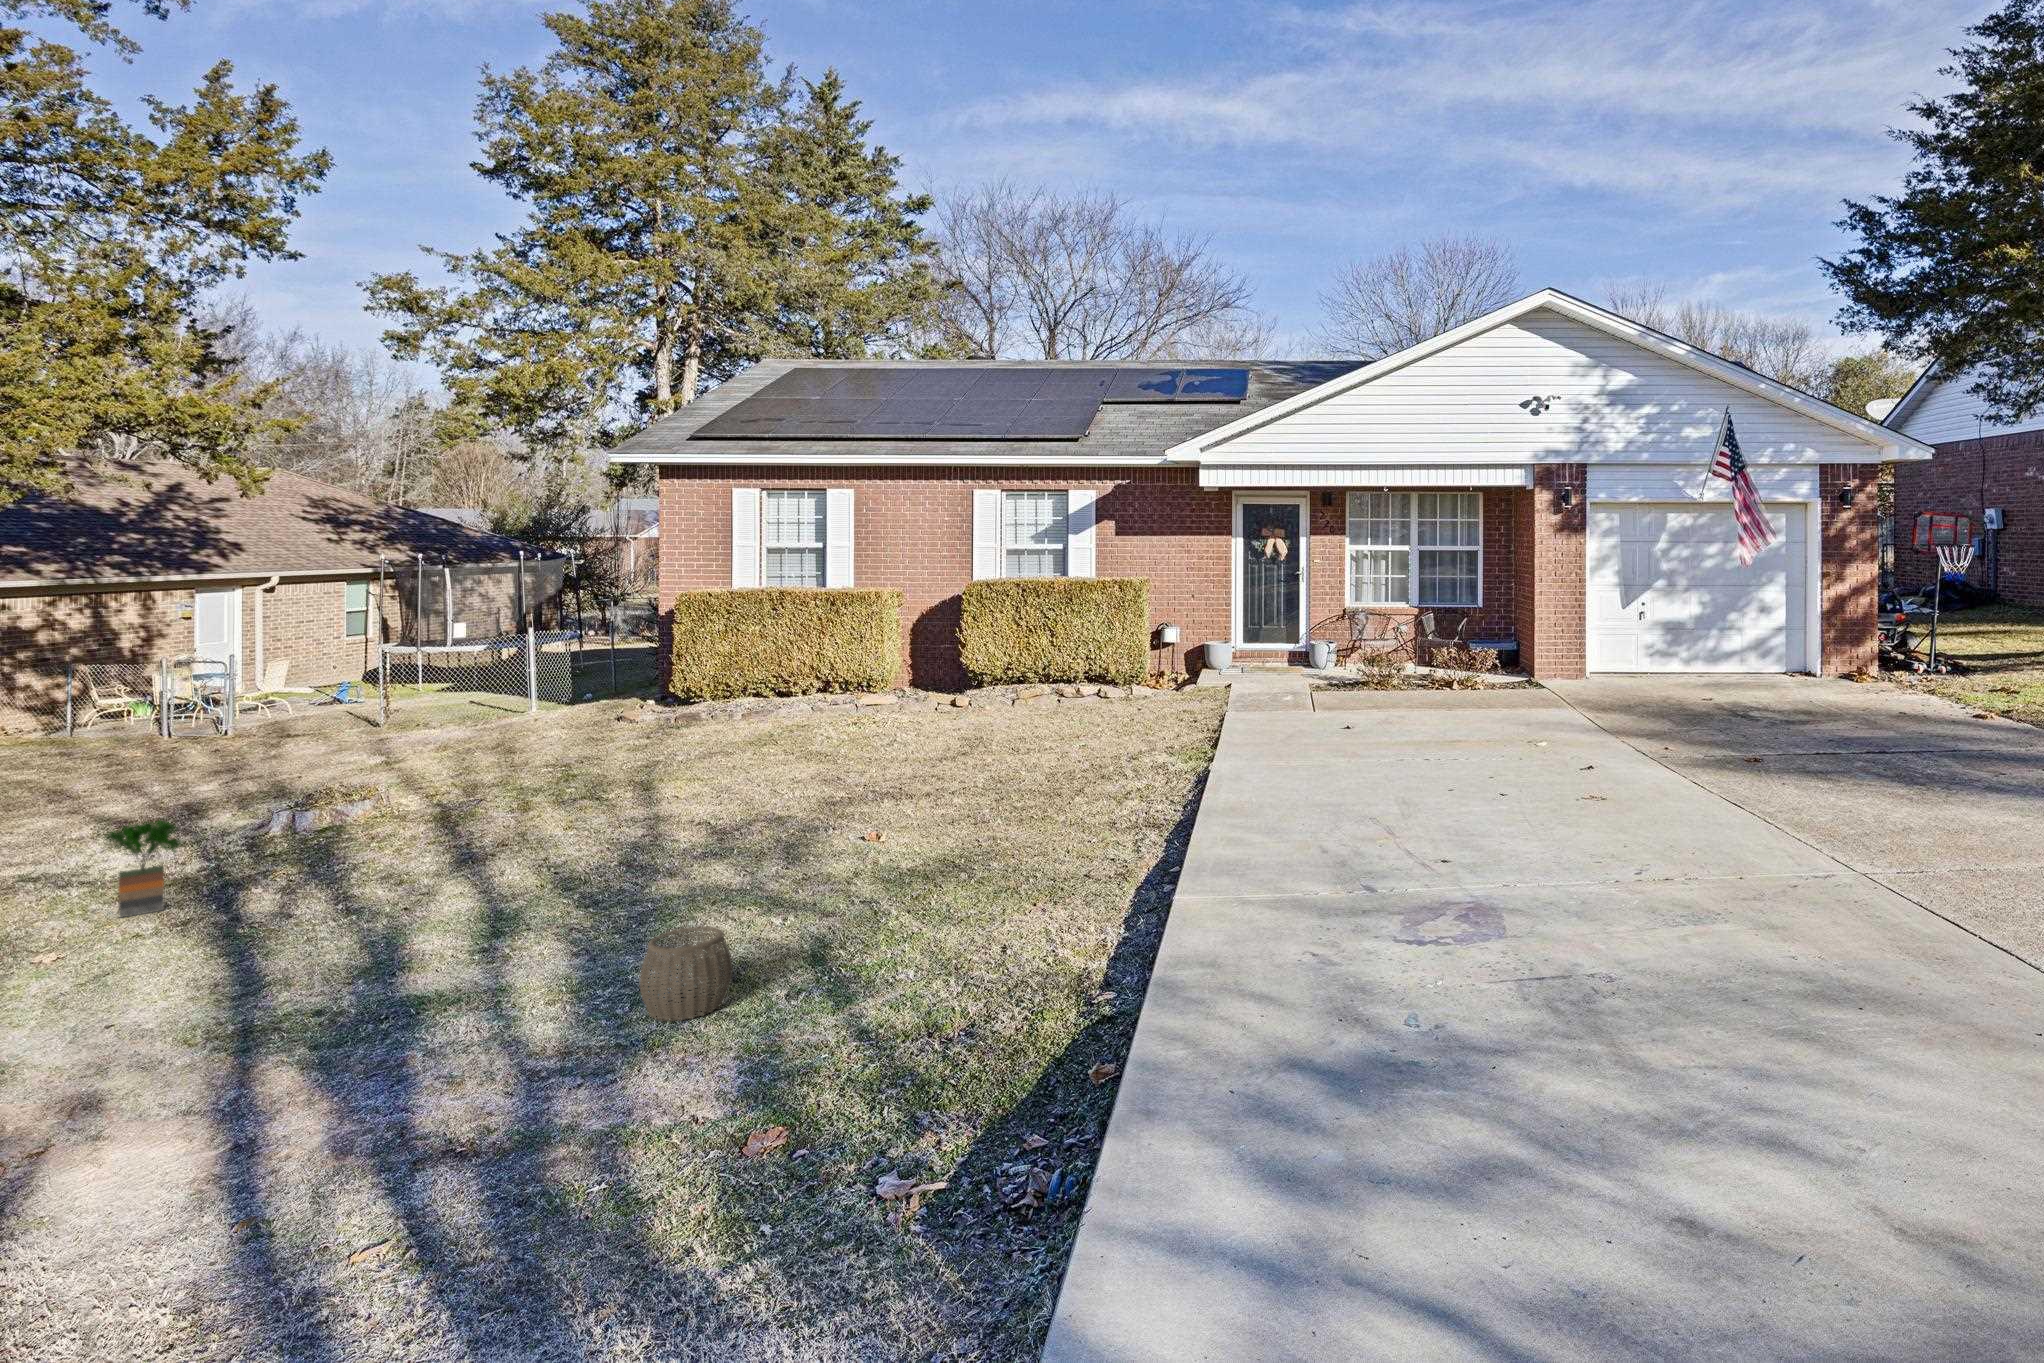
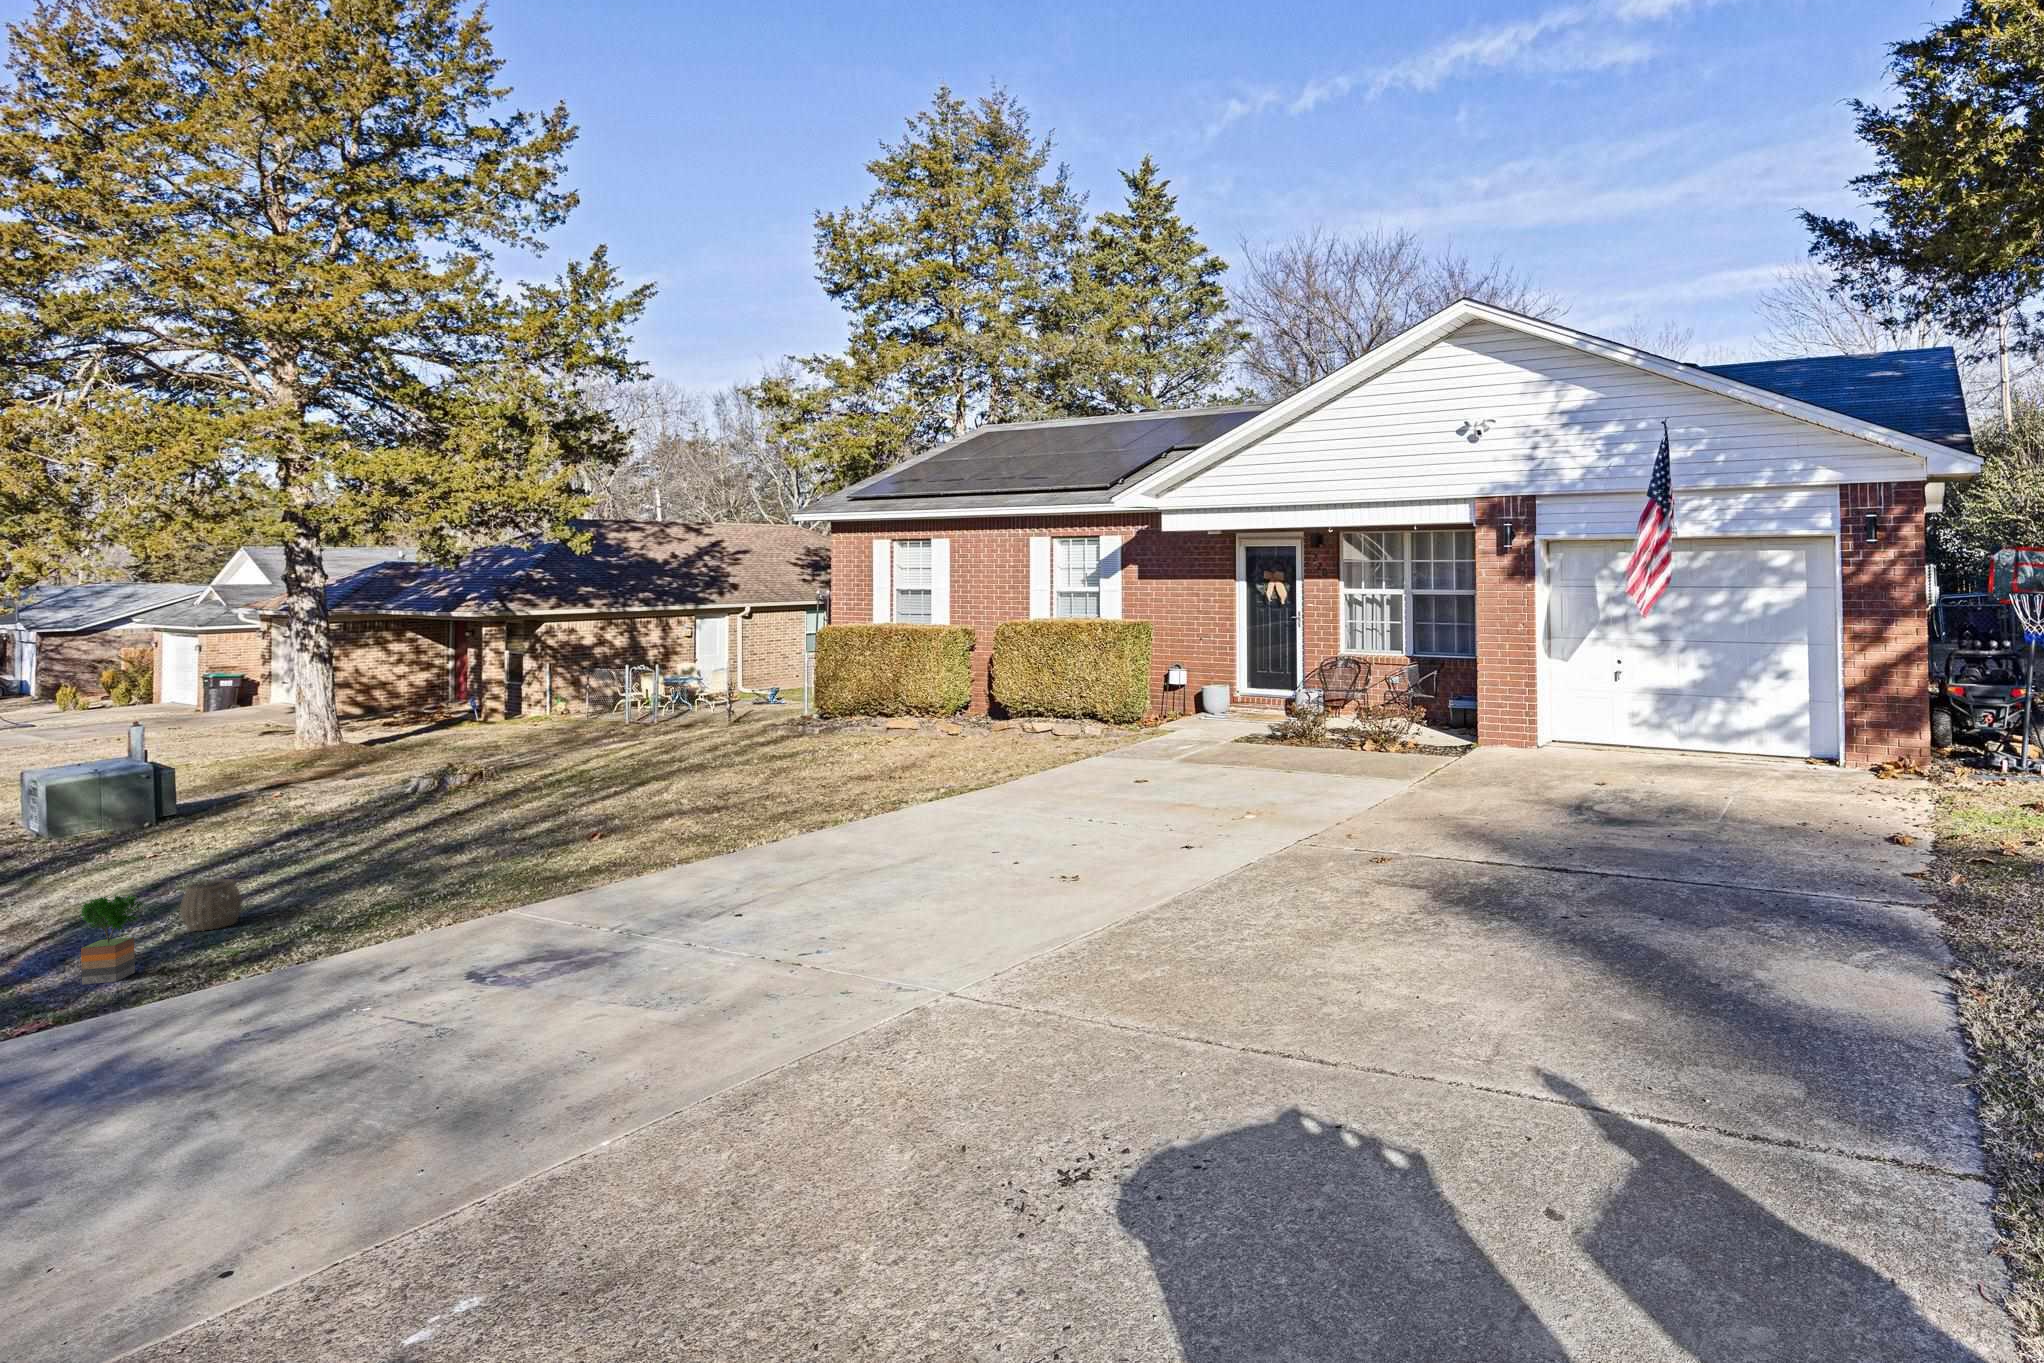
potted tree: present [105,821,183,918] -> present [80,895,144,985]

